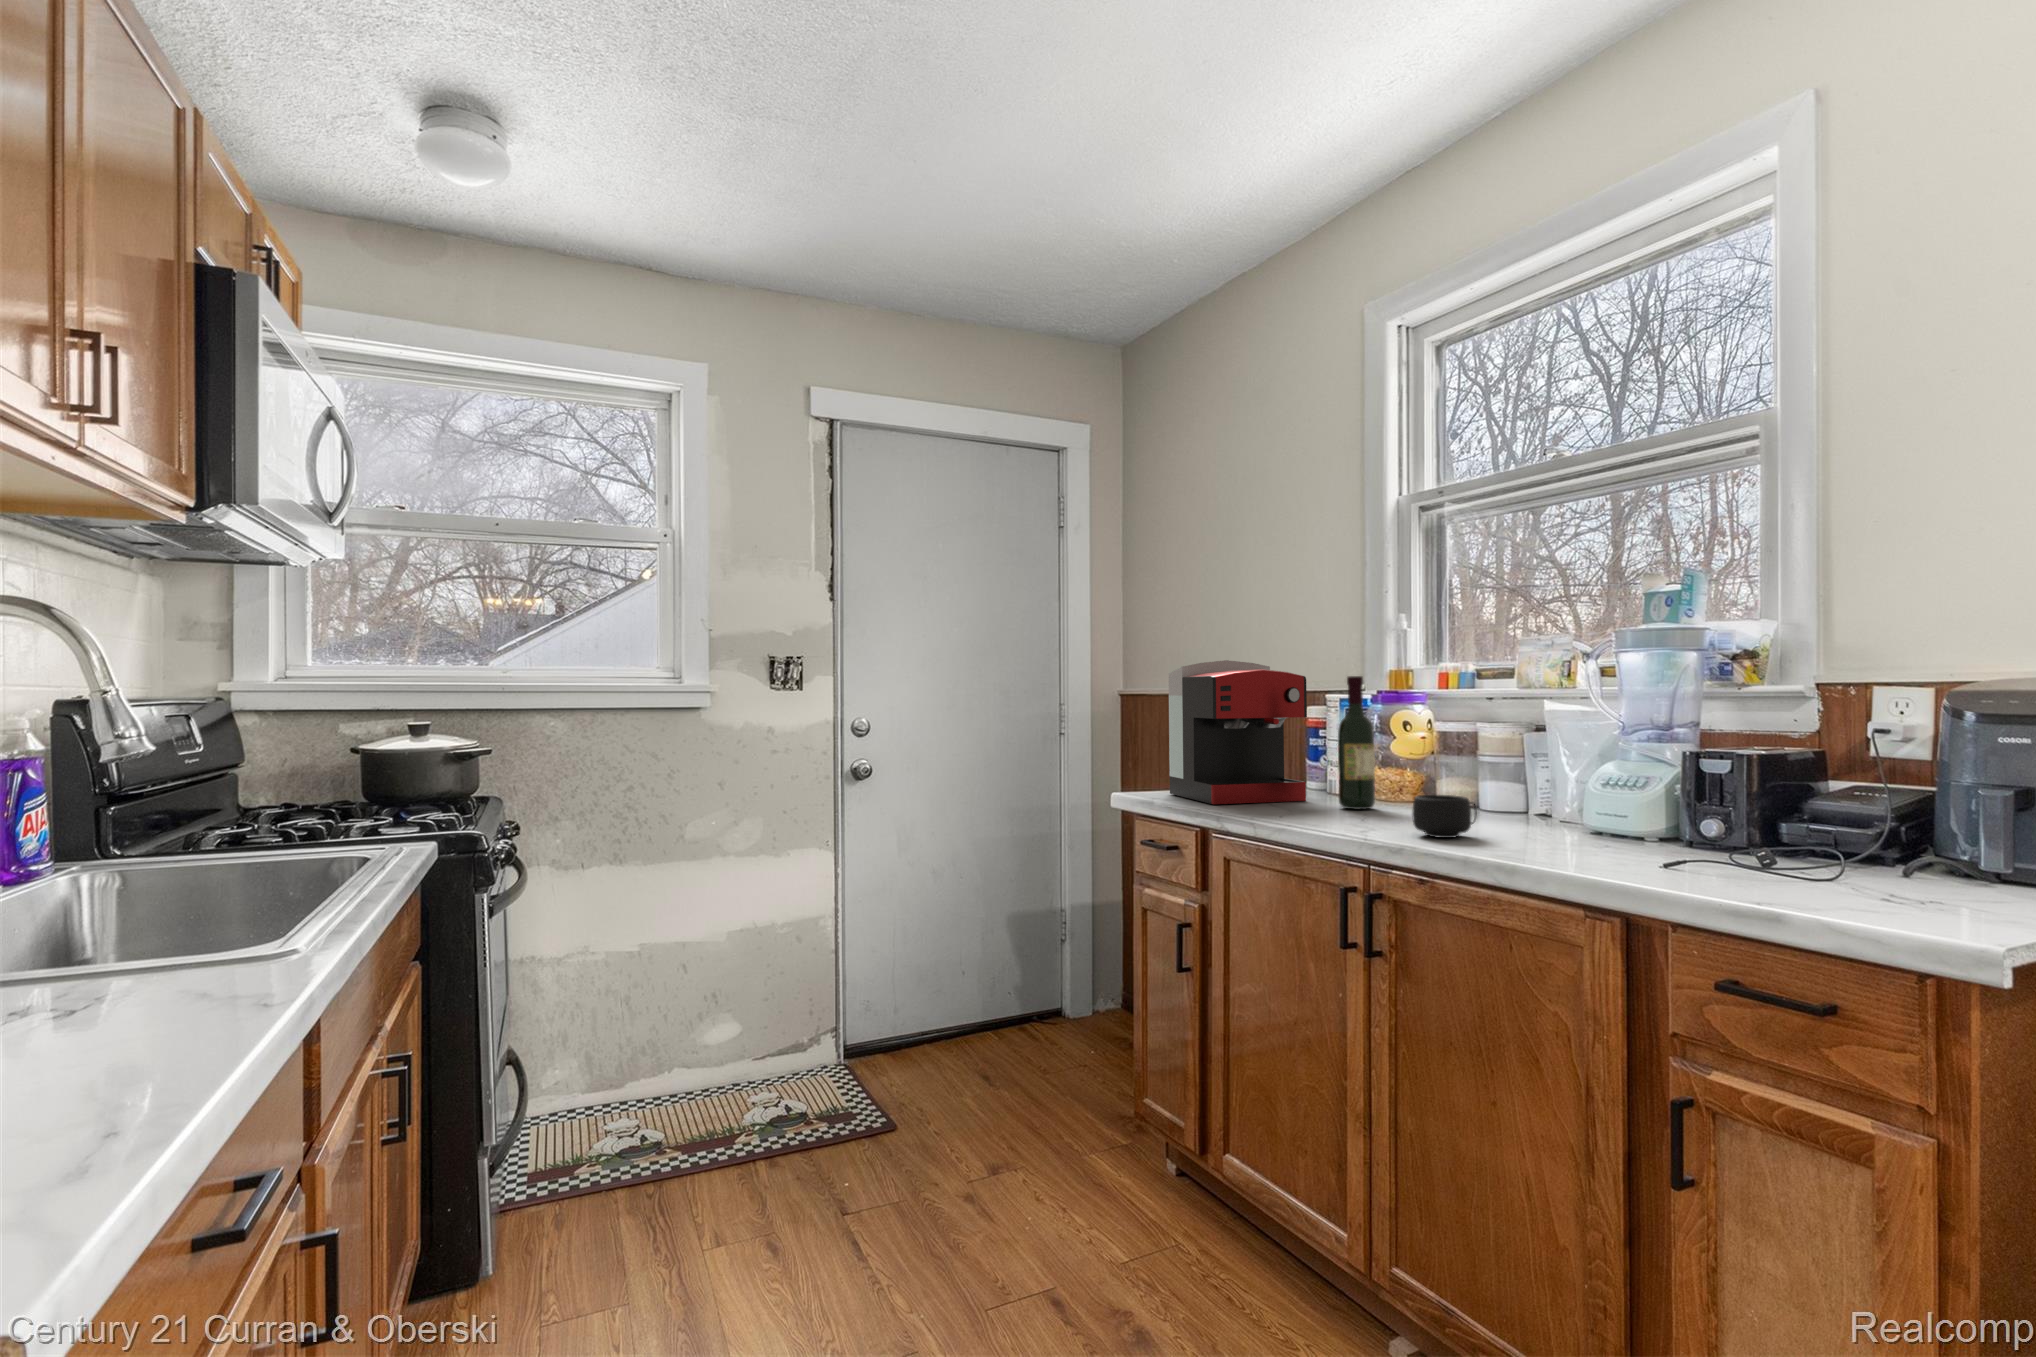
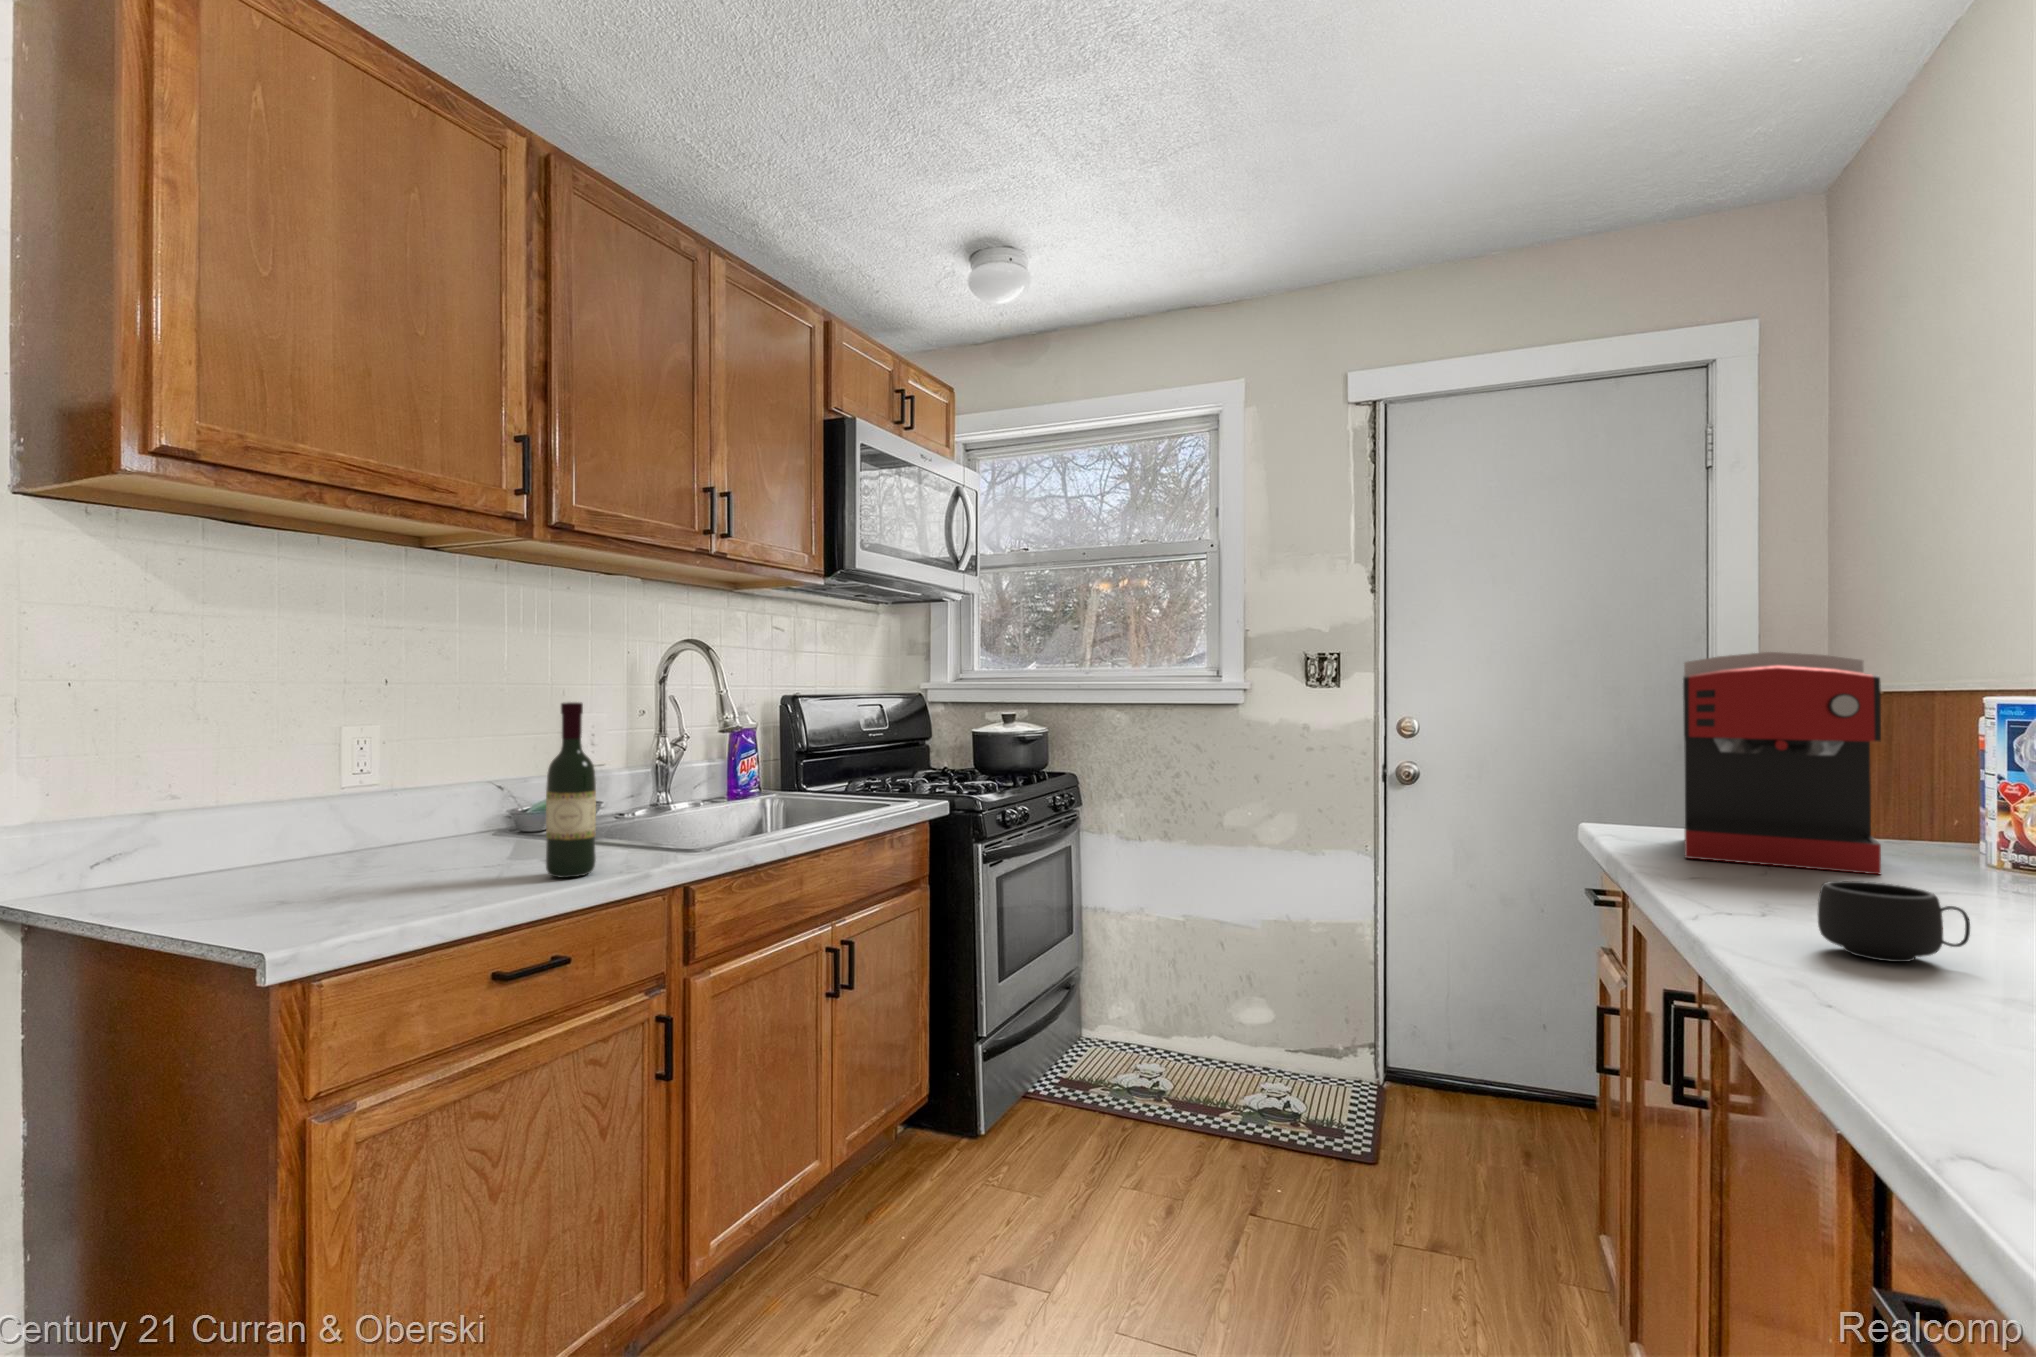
wine bottle: present [1338,676,1375,809] -> present [546,702,596,878]

